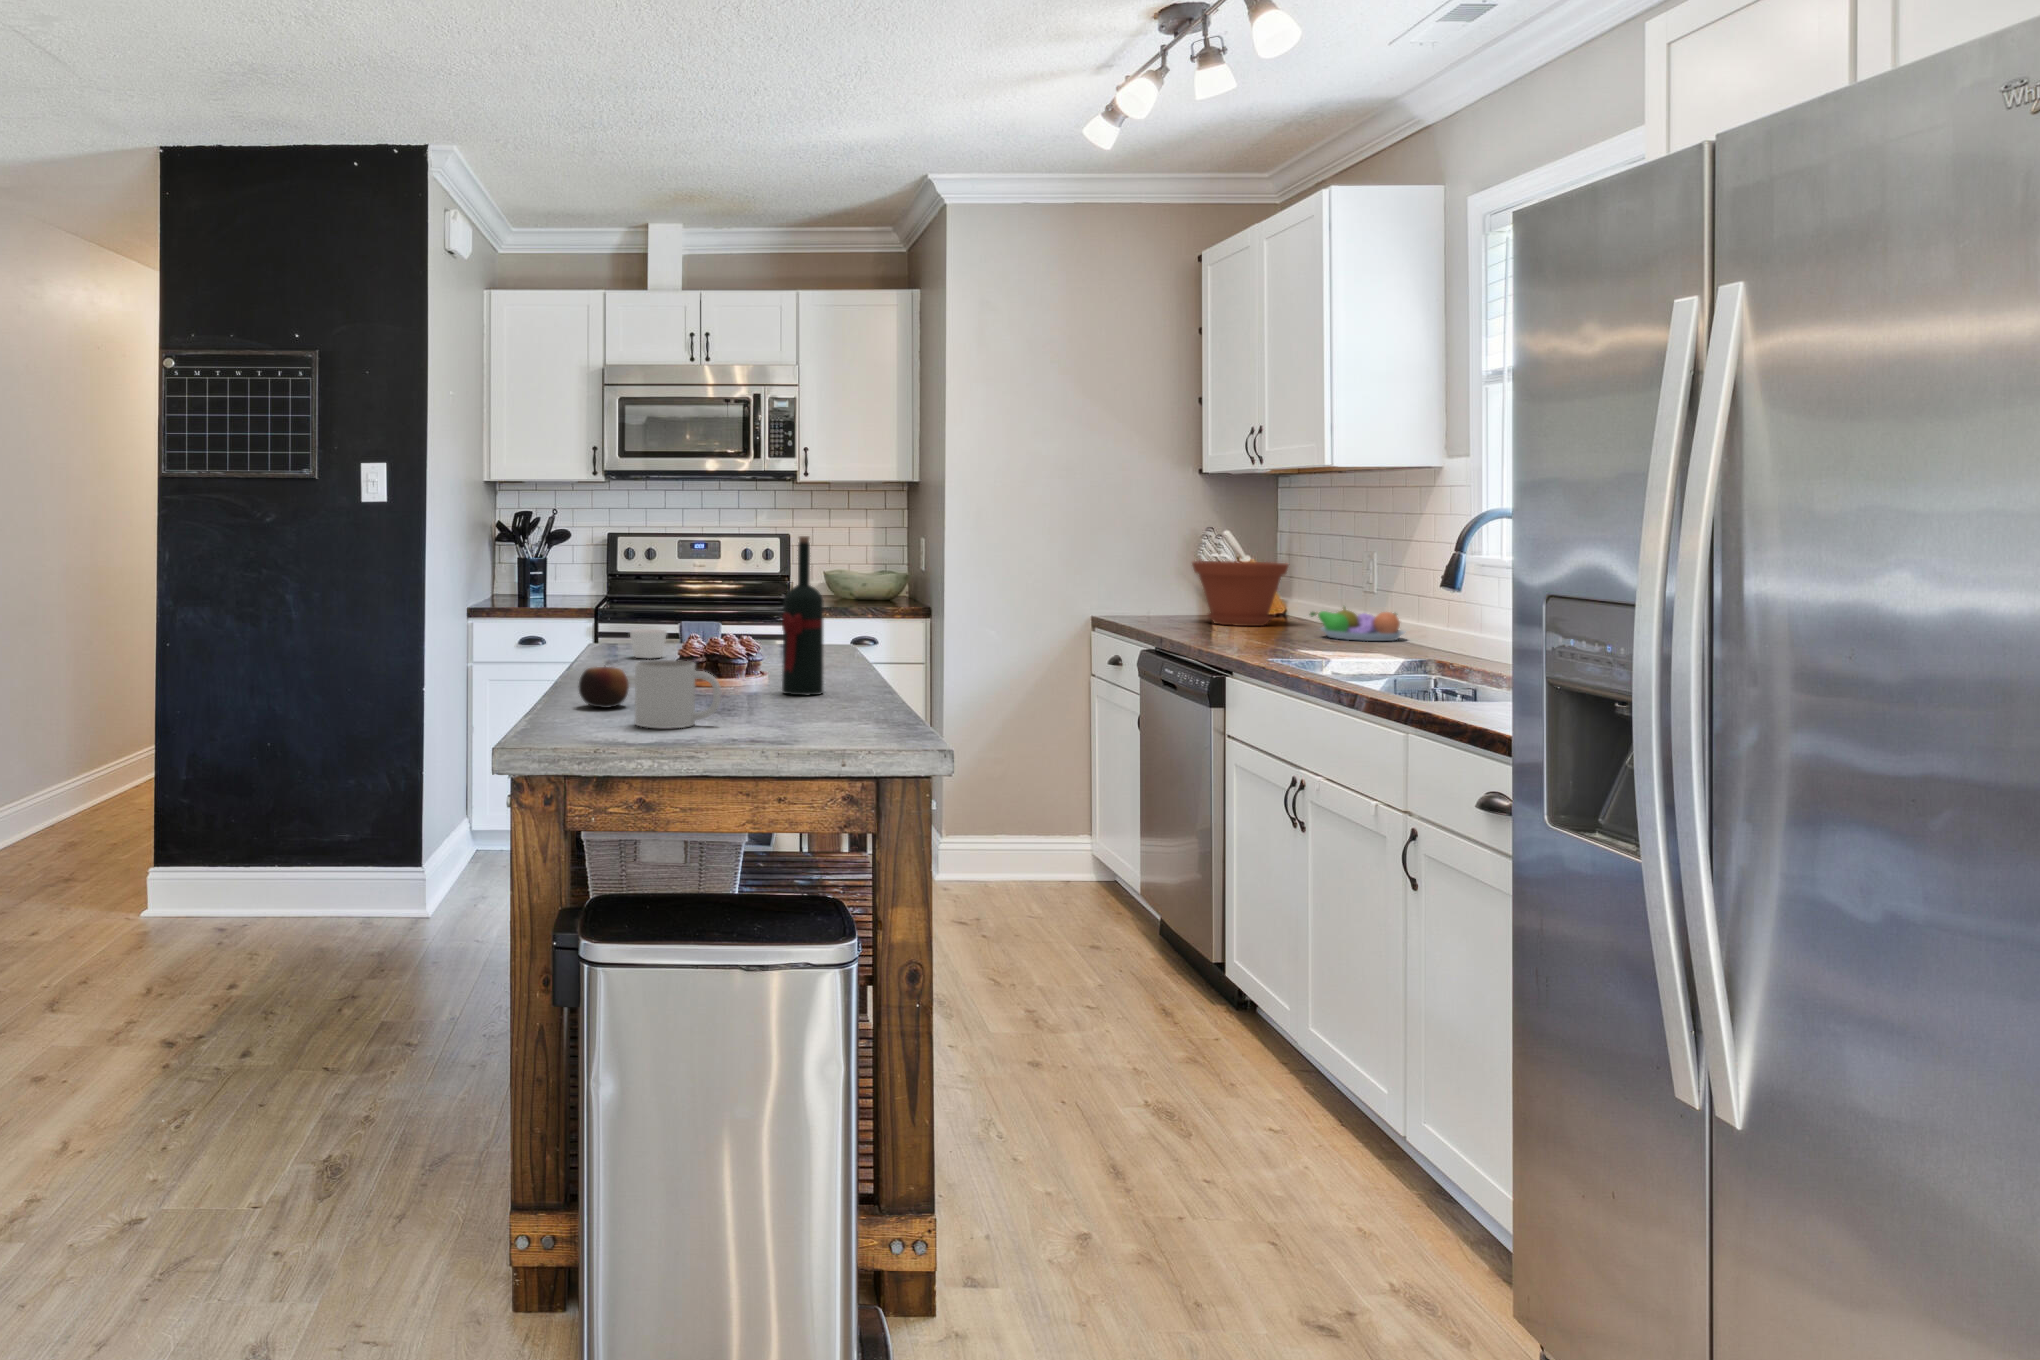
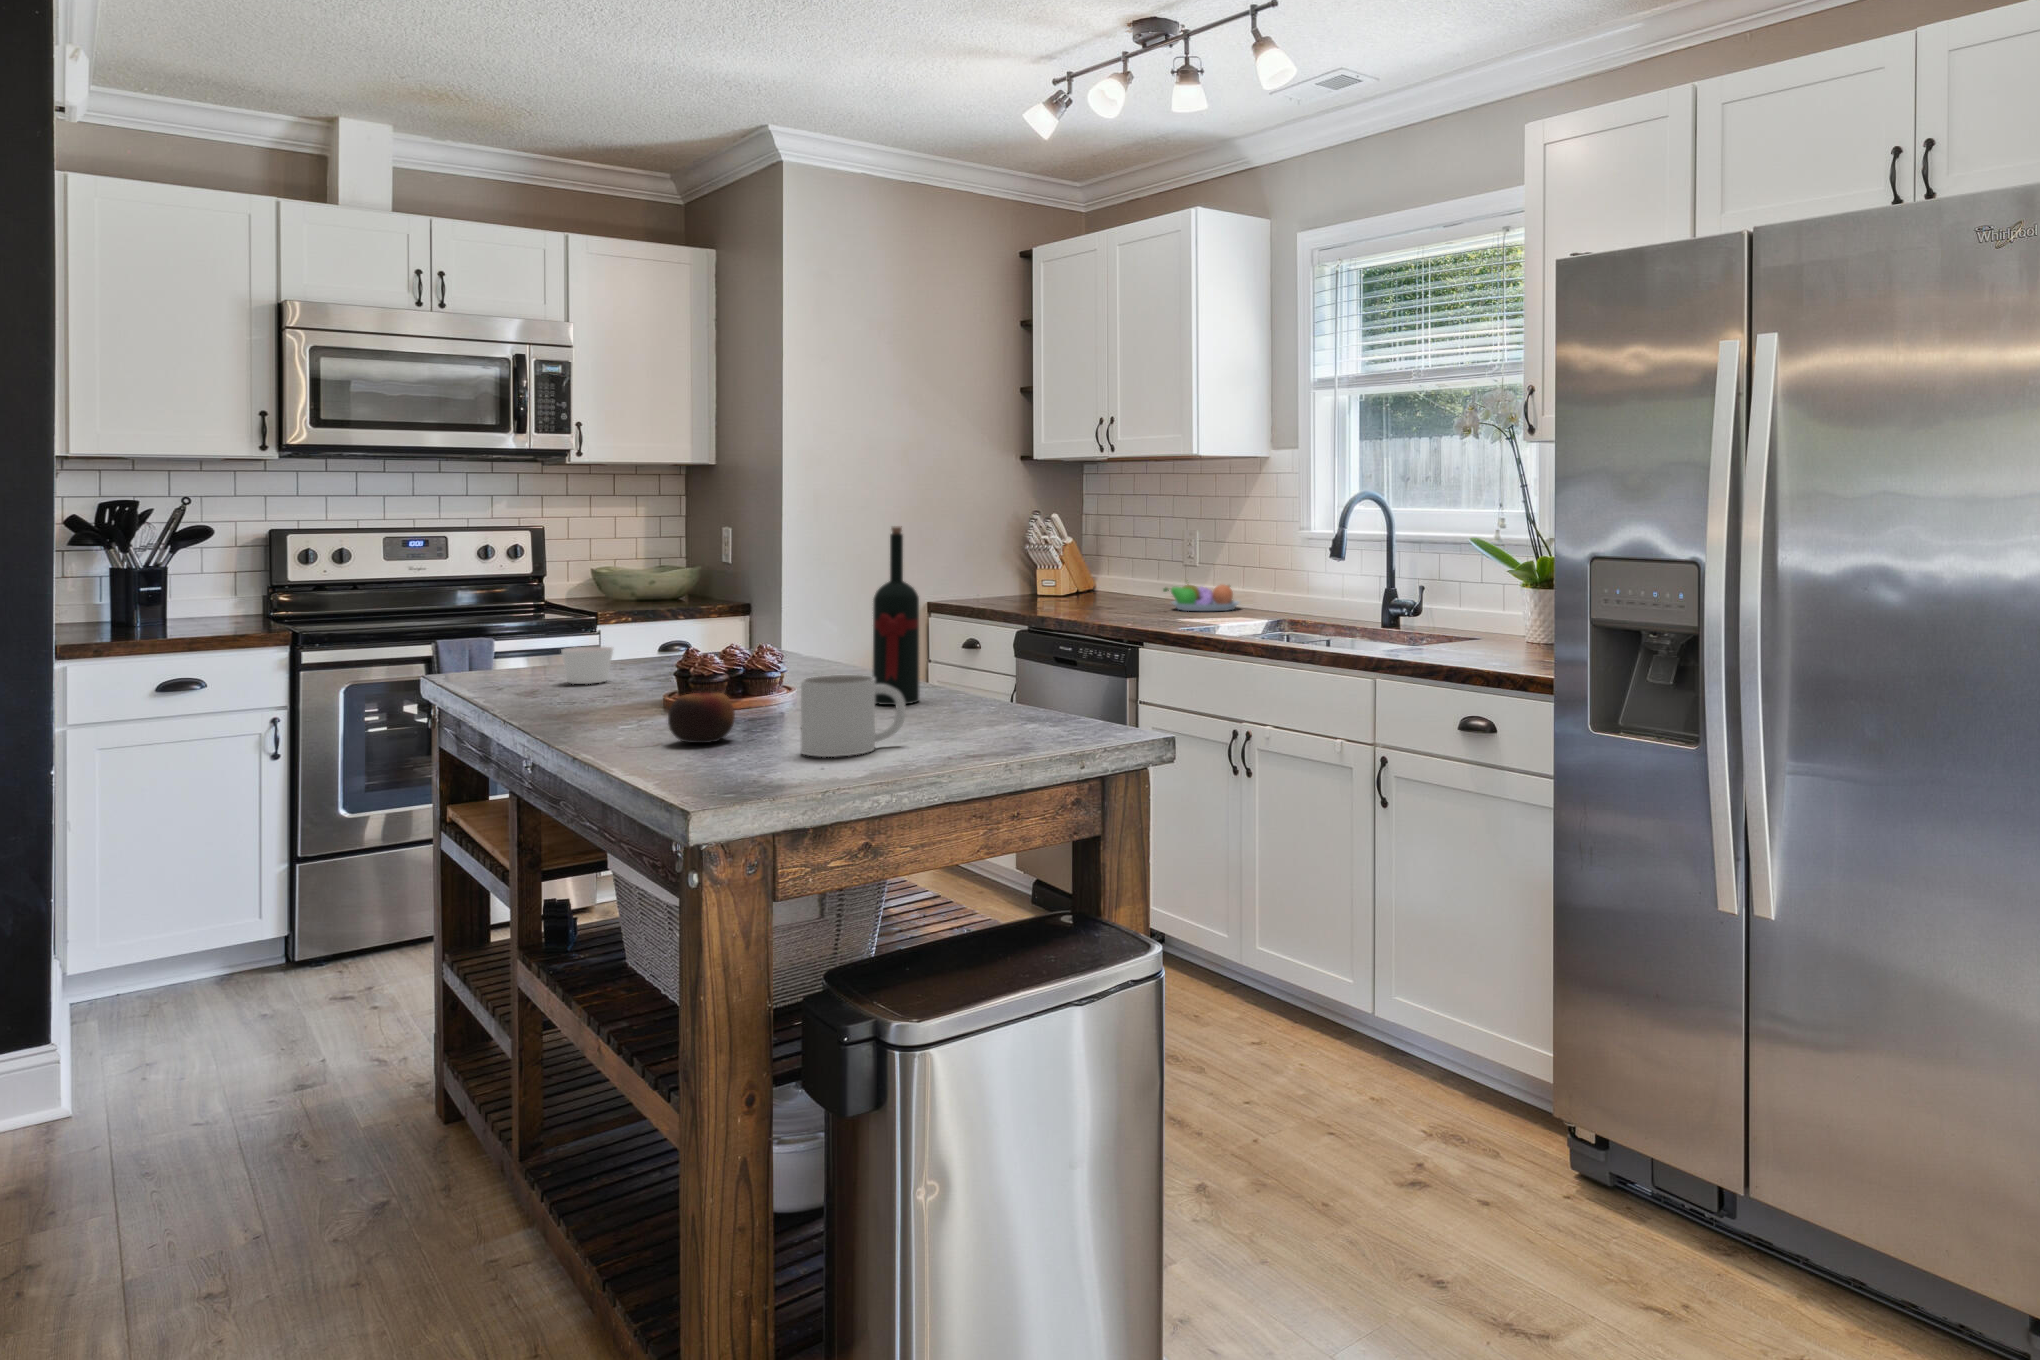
plant pot: present [1192,561,1289,626] -> none [1036,543,1124,605]

